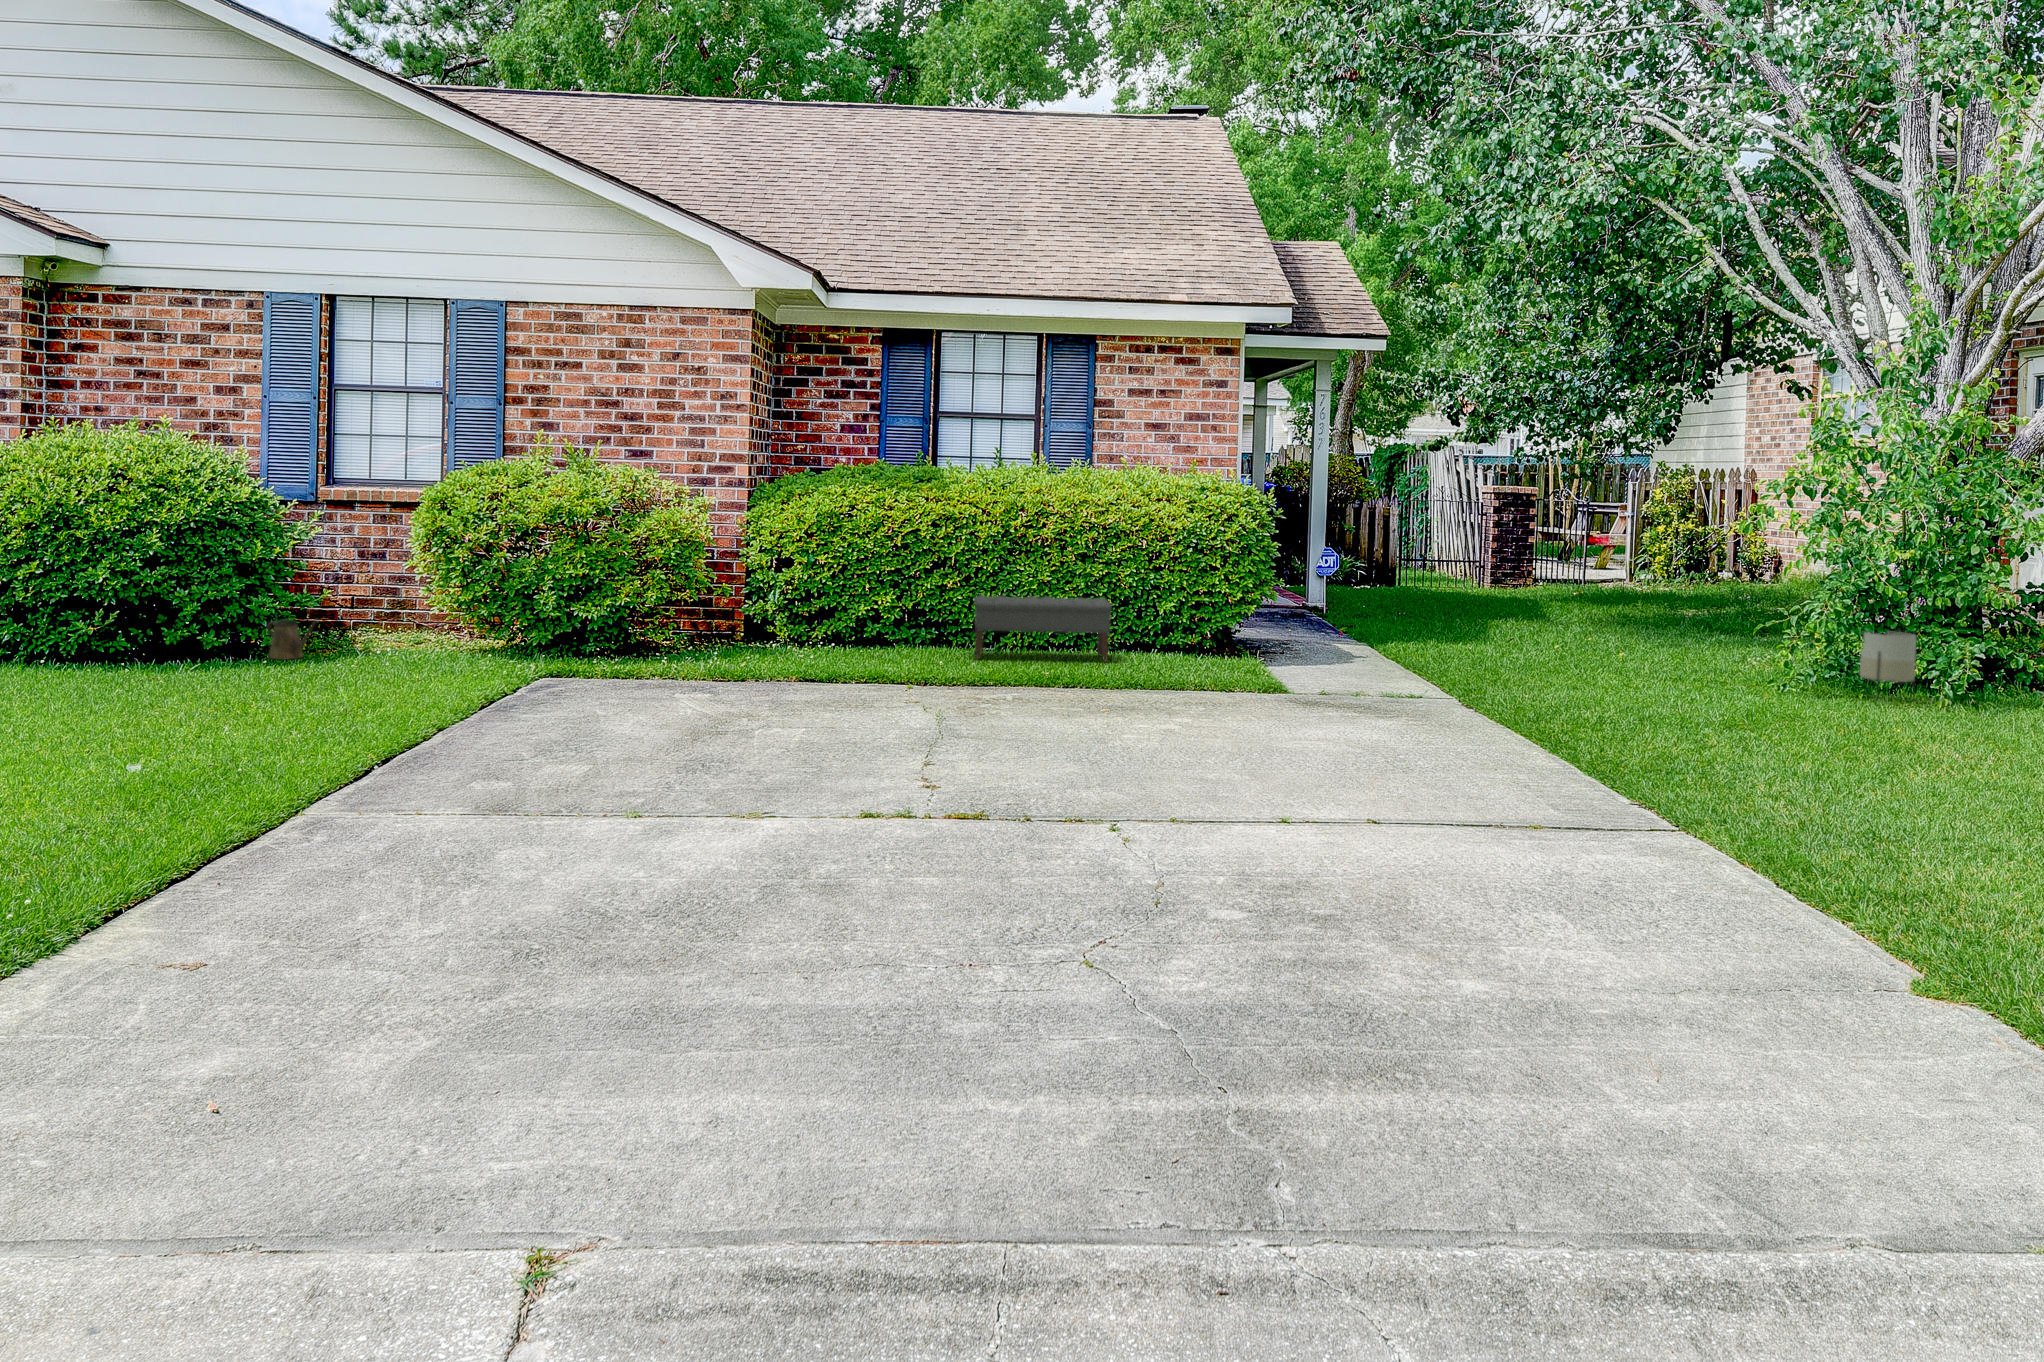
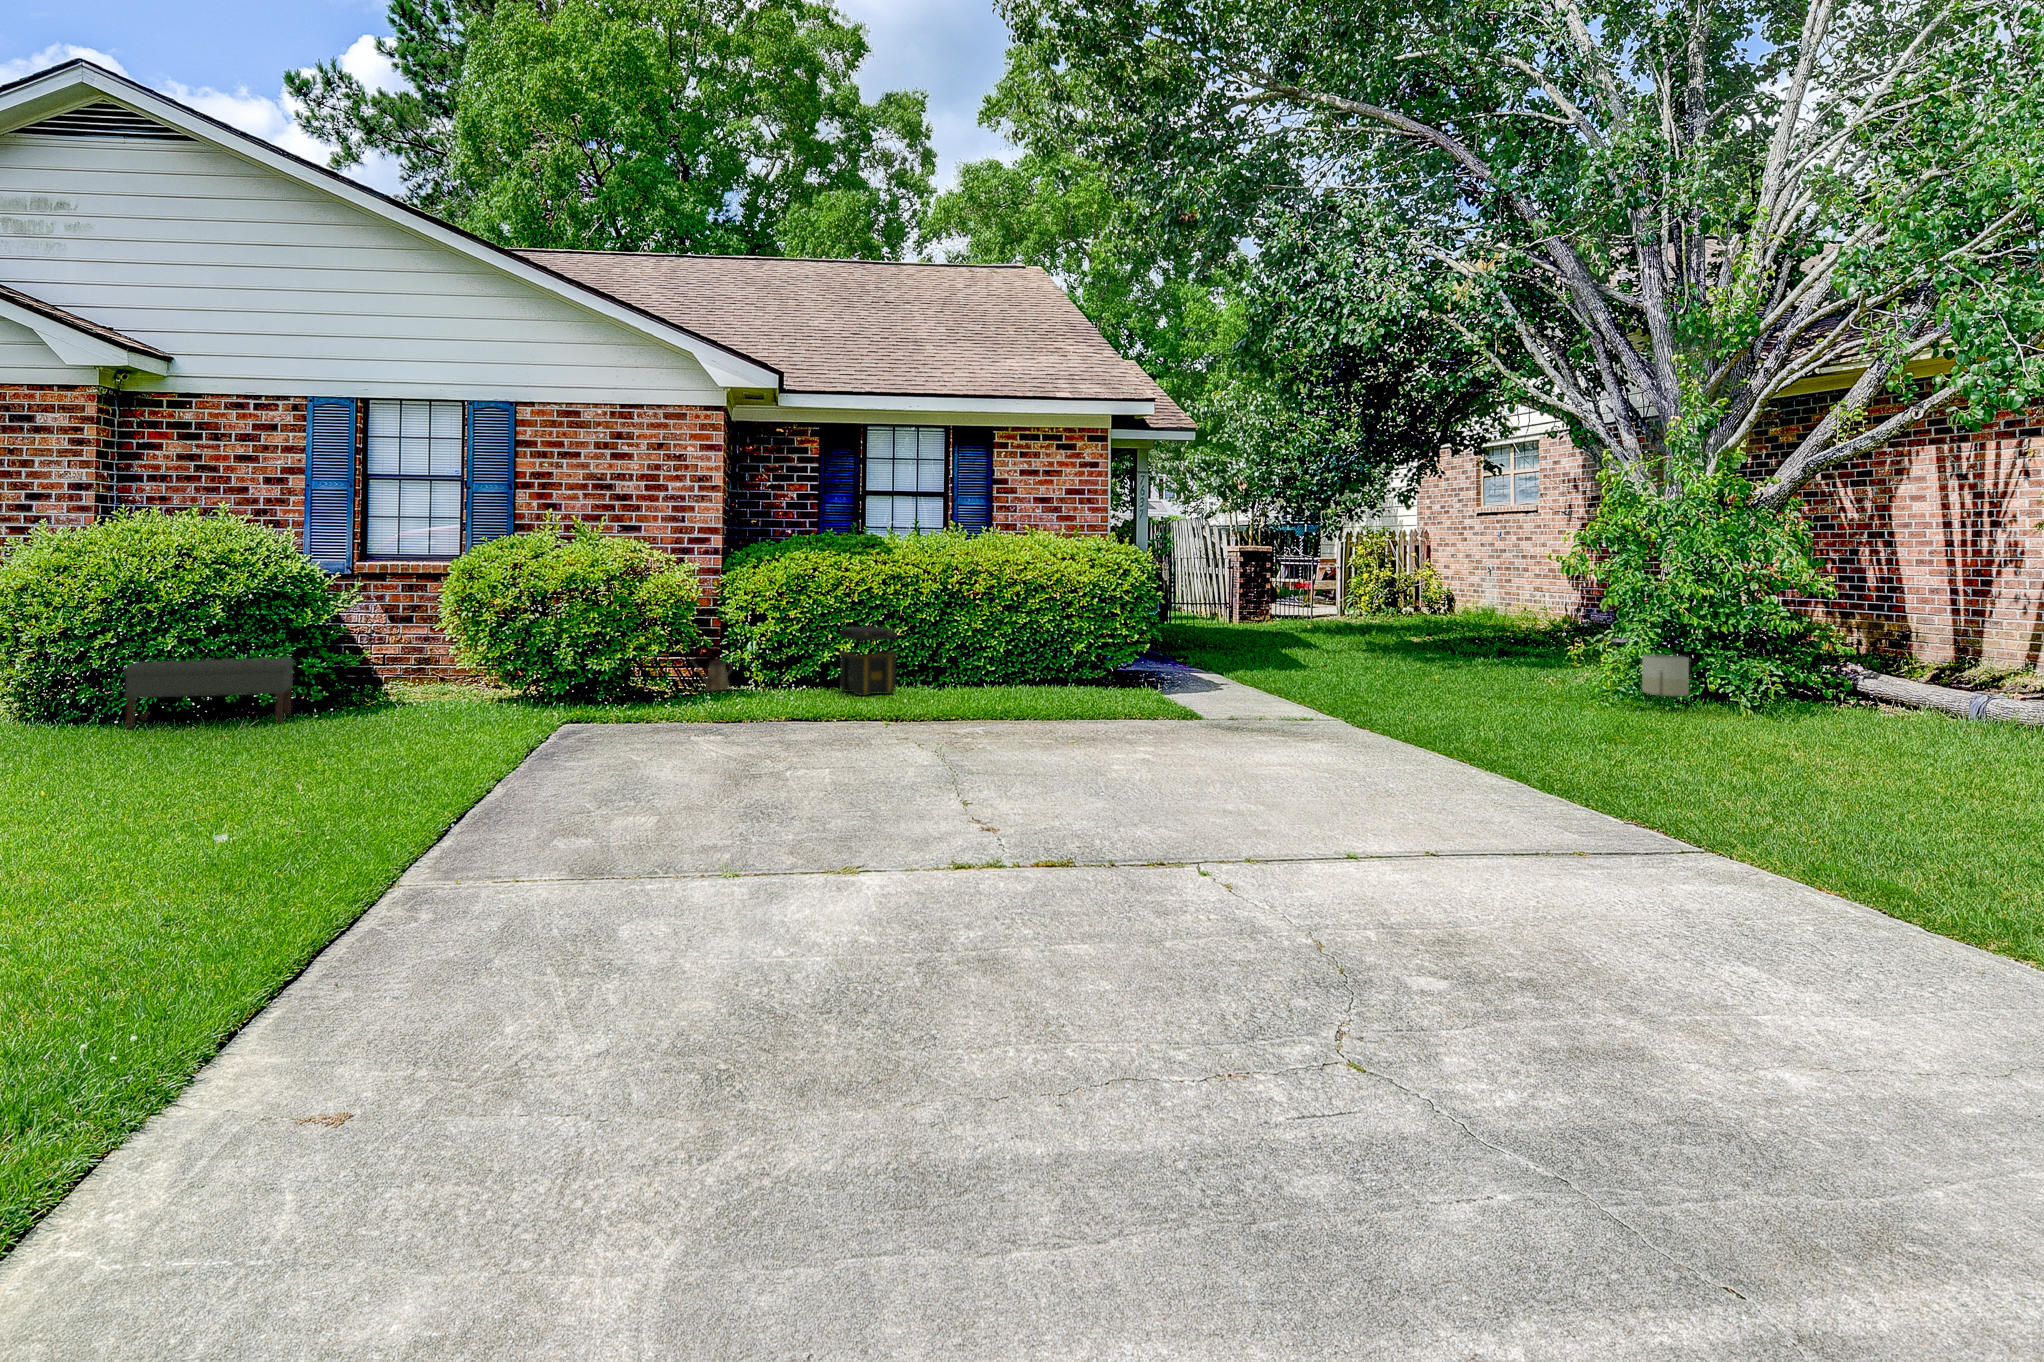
toolbox: none [883,576,951,658] -> present [839,627,897,696]
bench: present [974,595,1112,662] -> present [124,657,294,729]
watering can: present [267,619,317,660] -> present [693,661,732,691]

